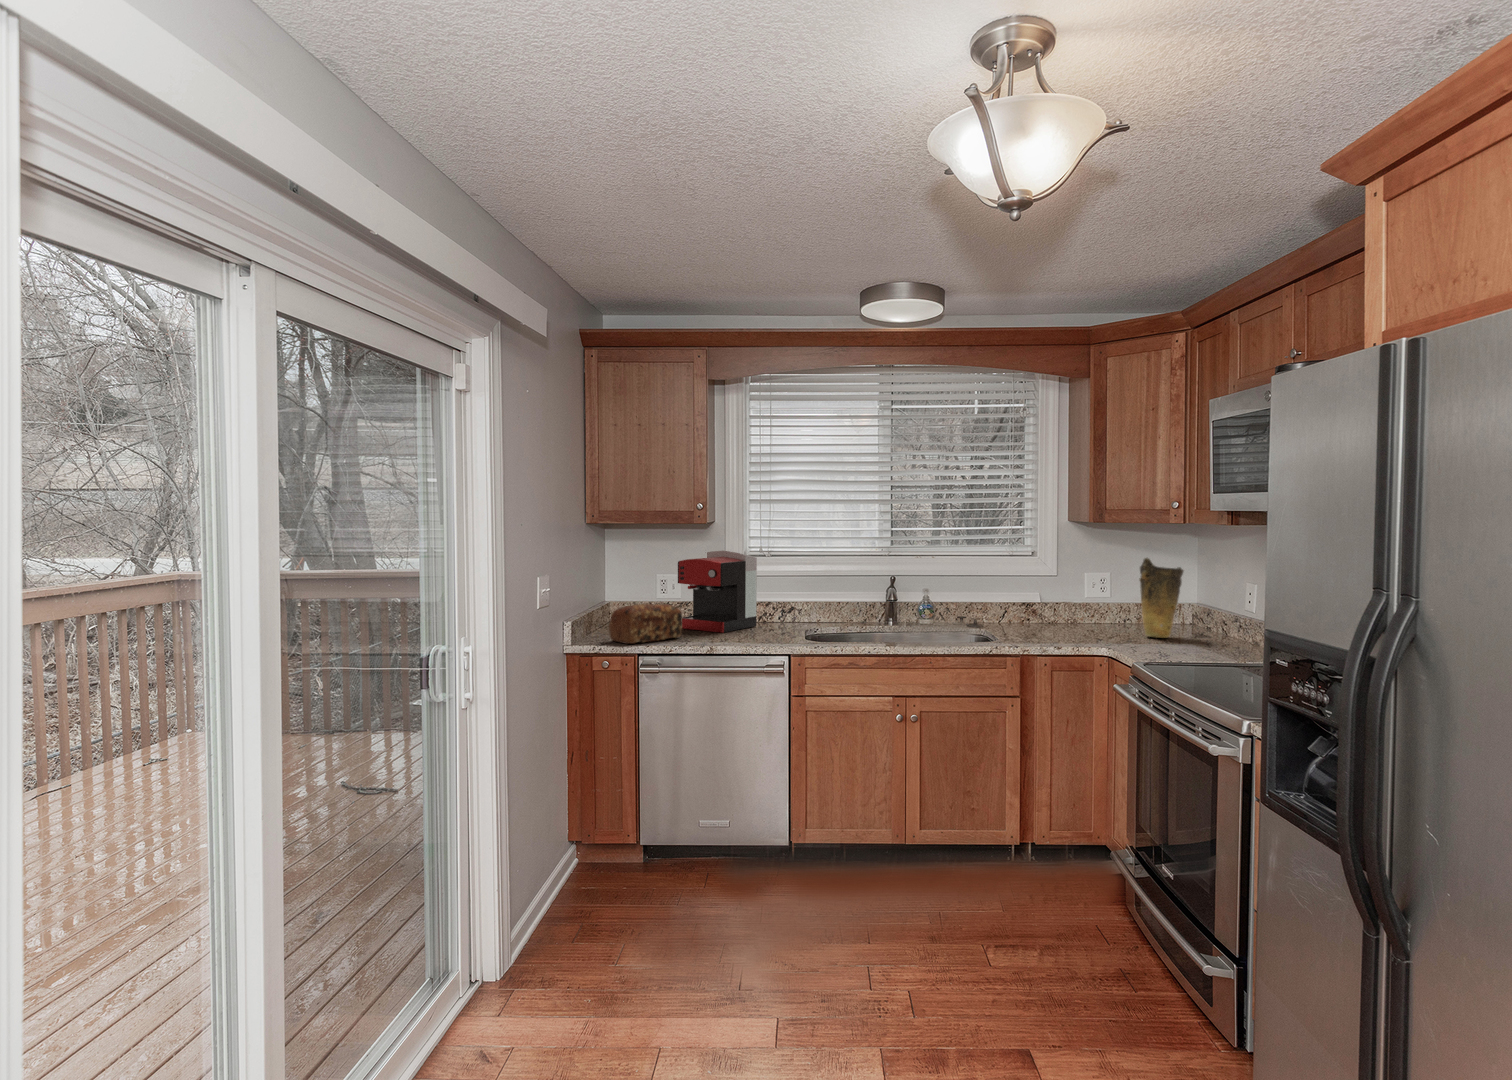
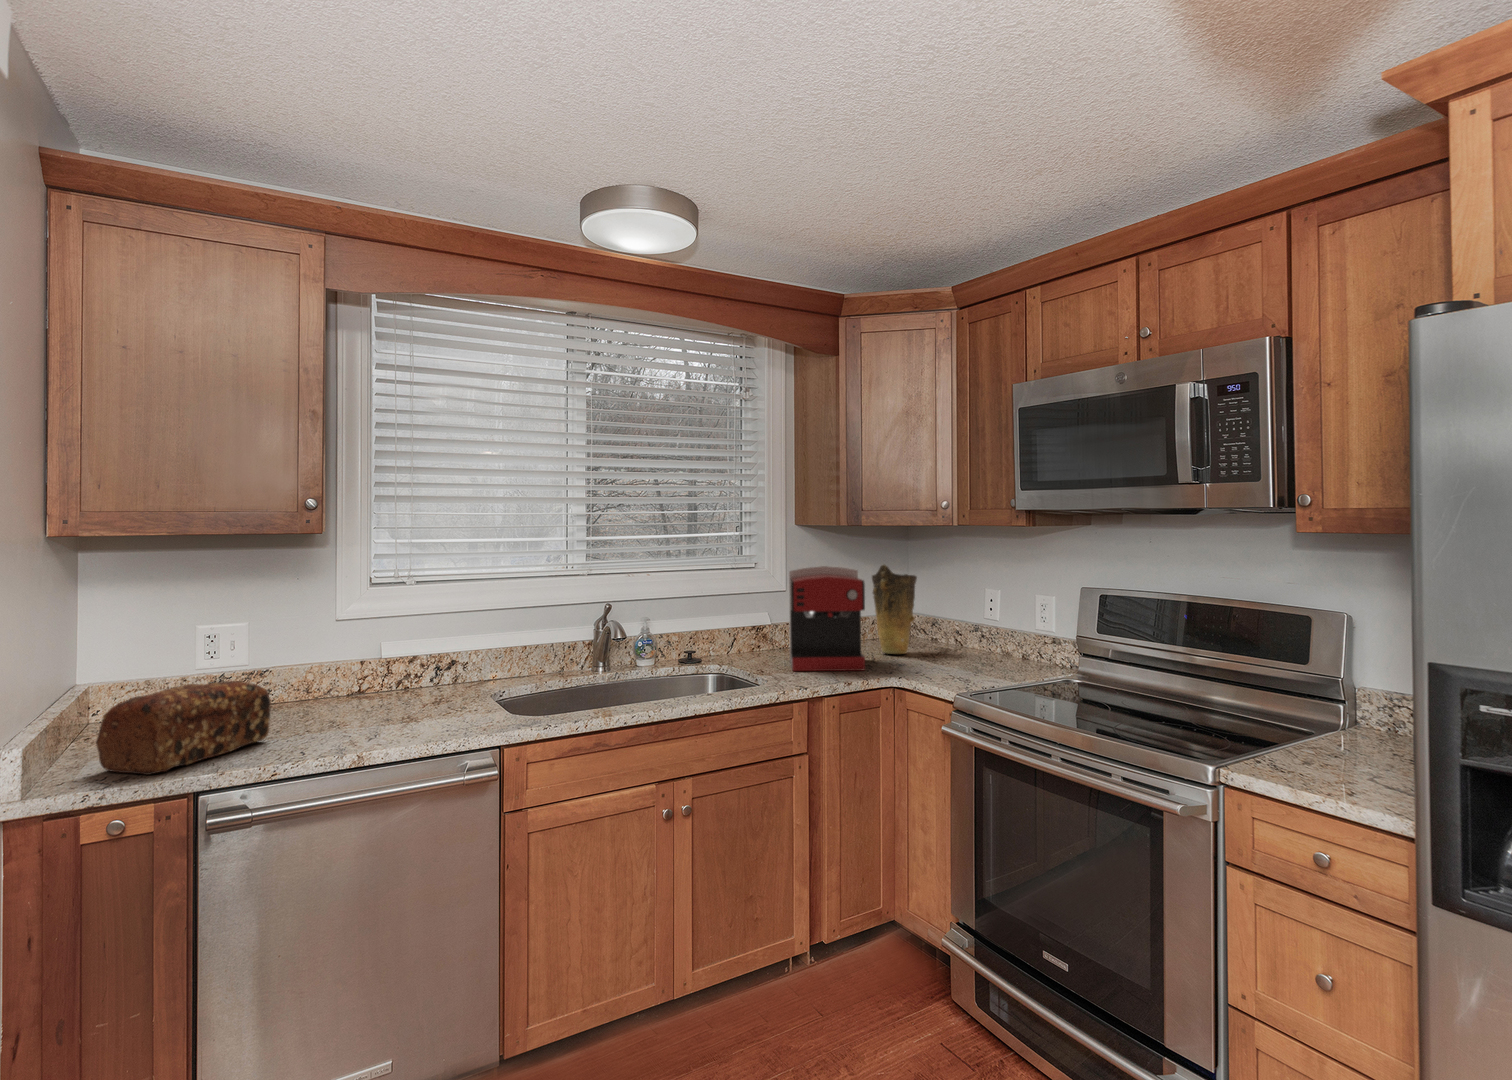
coffee maker: present [678,551,757,633] -> present [789,566,865,671]

